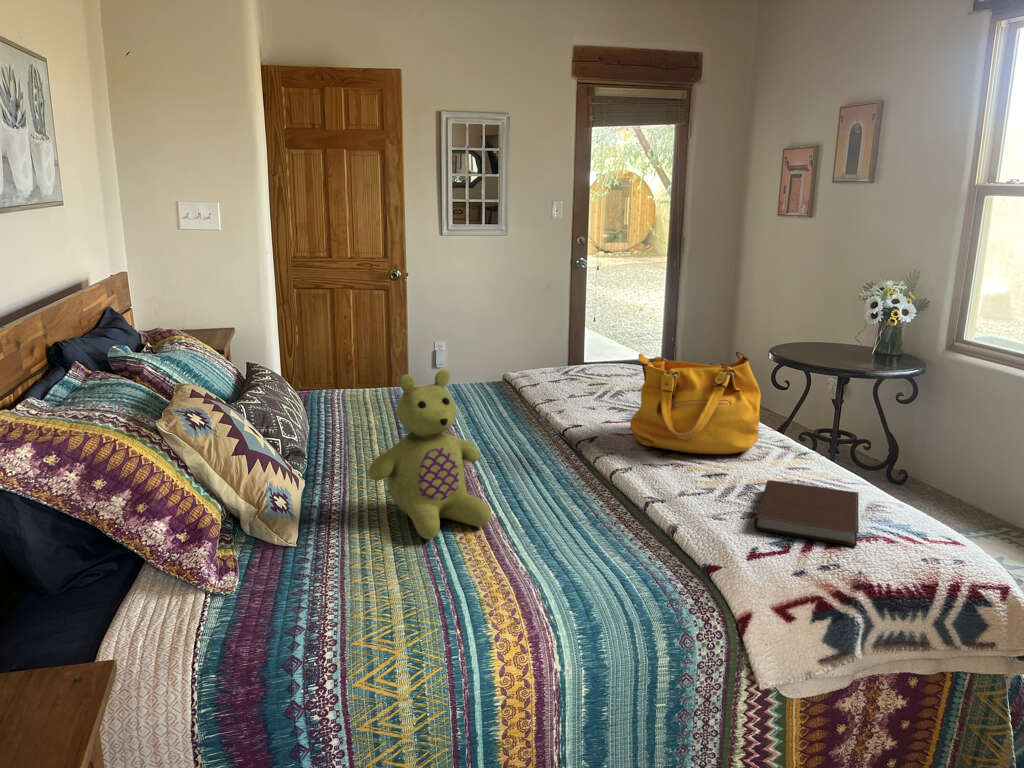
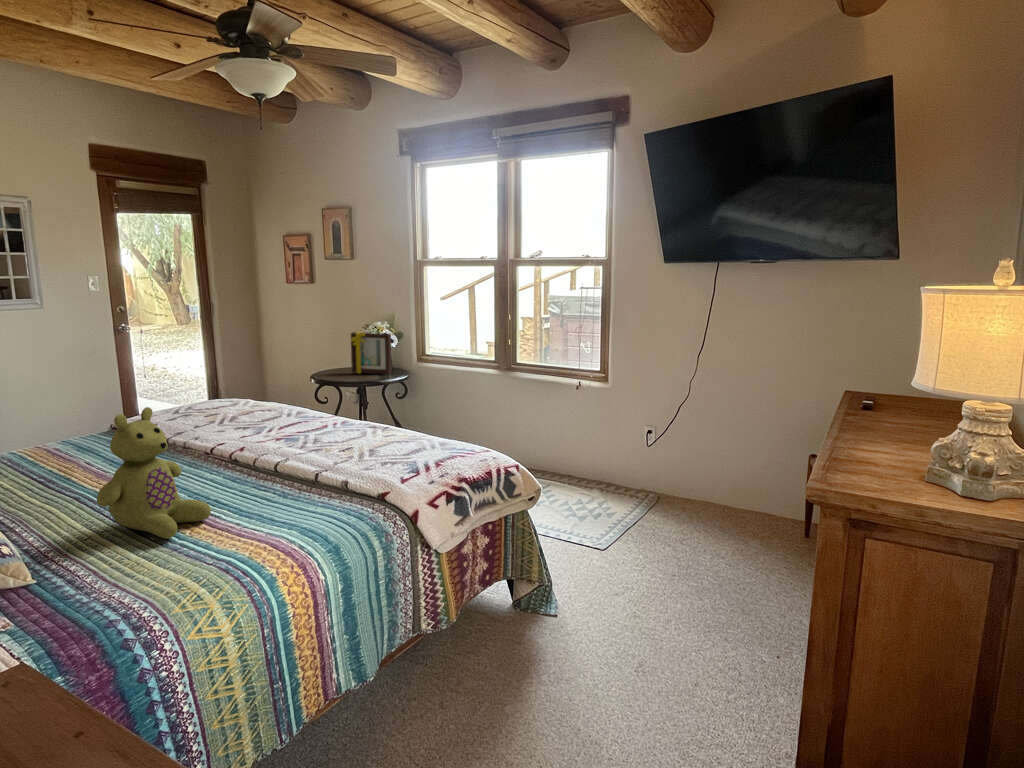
picture frame: none [834,294,904,364] -> present [351,332,392,374]
handbag: present [630,351,761,454] -> none [271,369,360,443]
notebook: present [754,480,858,546] -> none [383,438,452,469]

